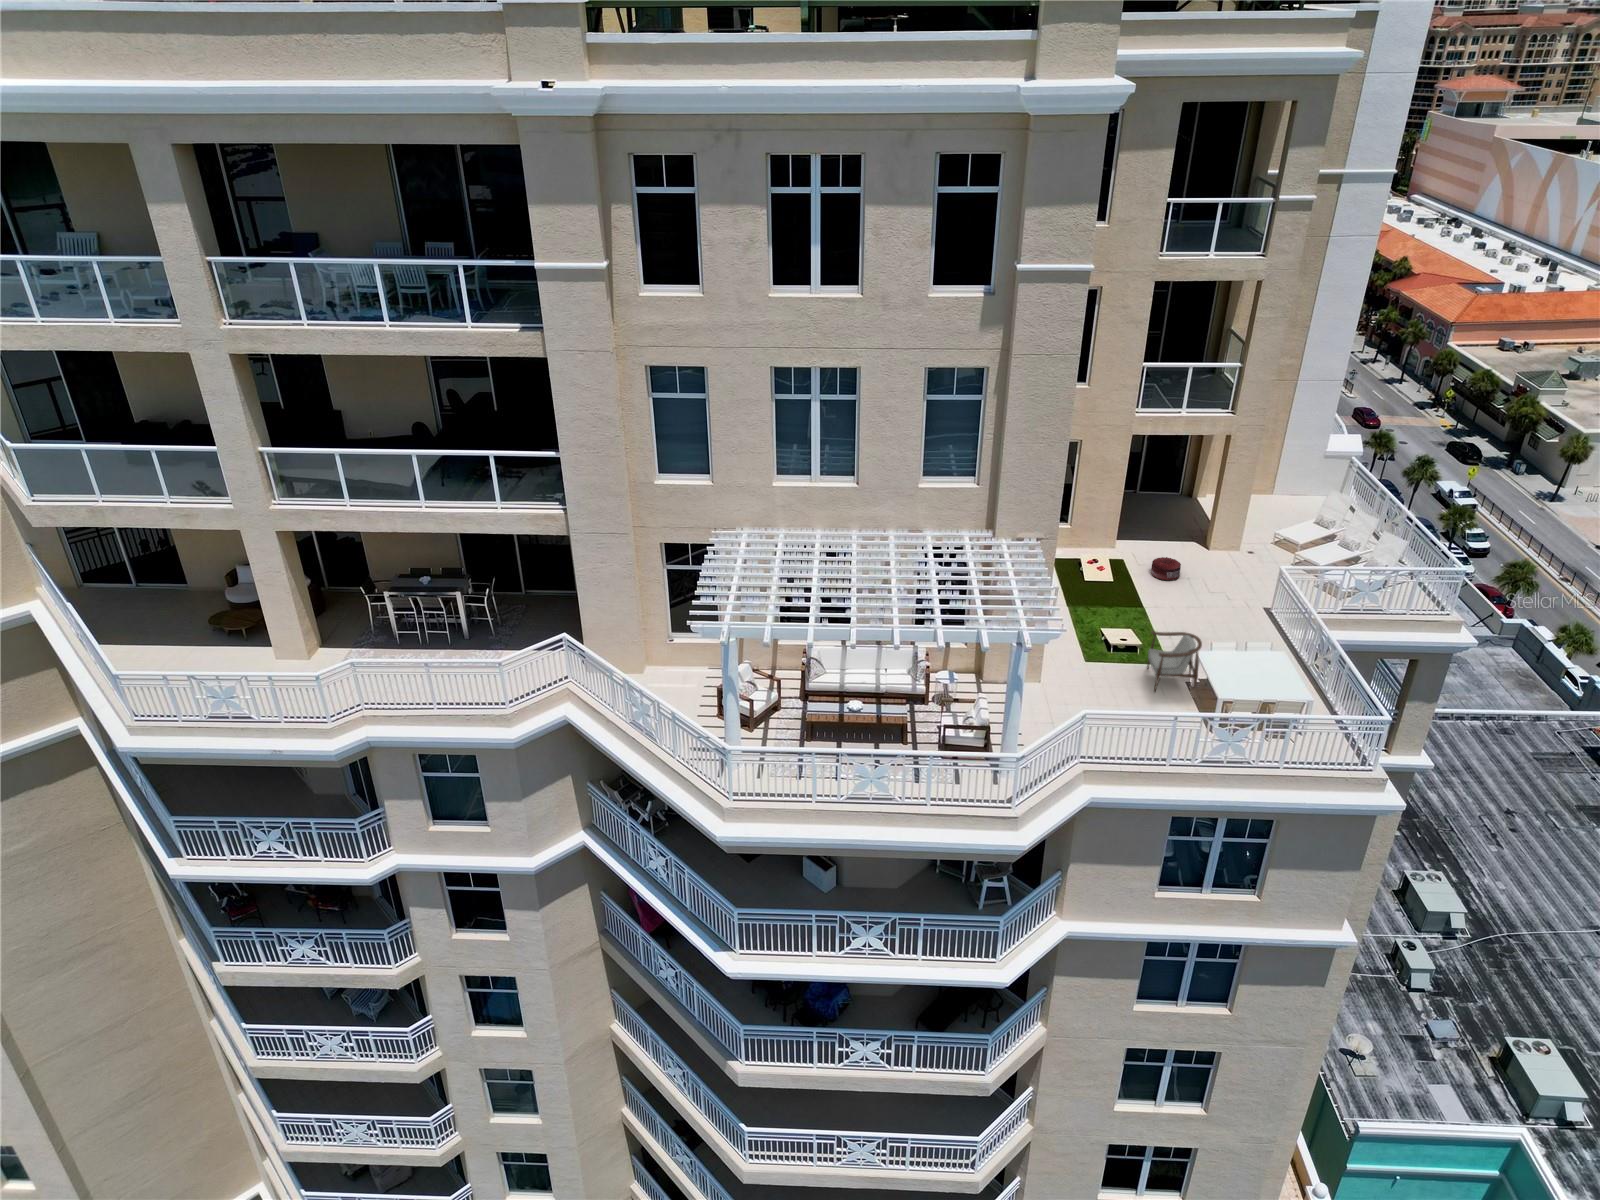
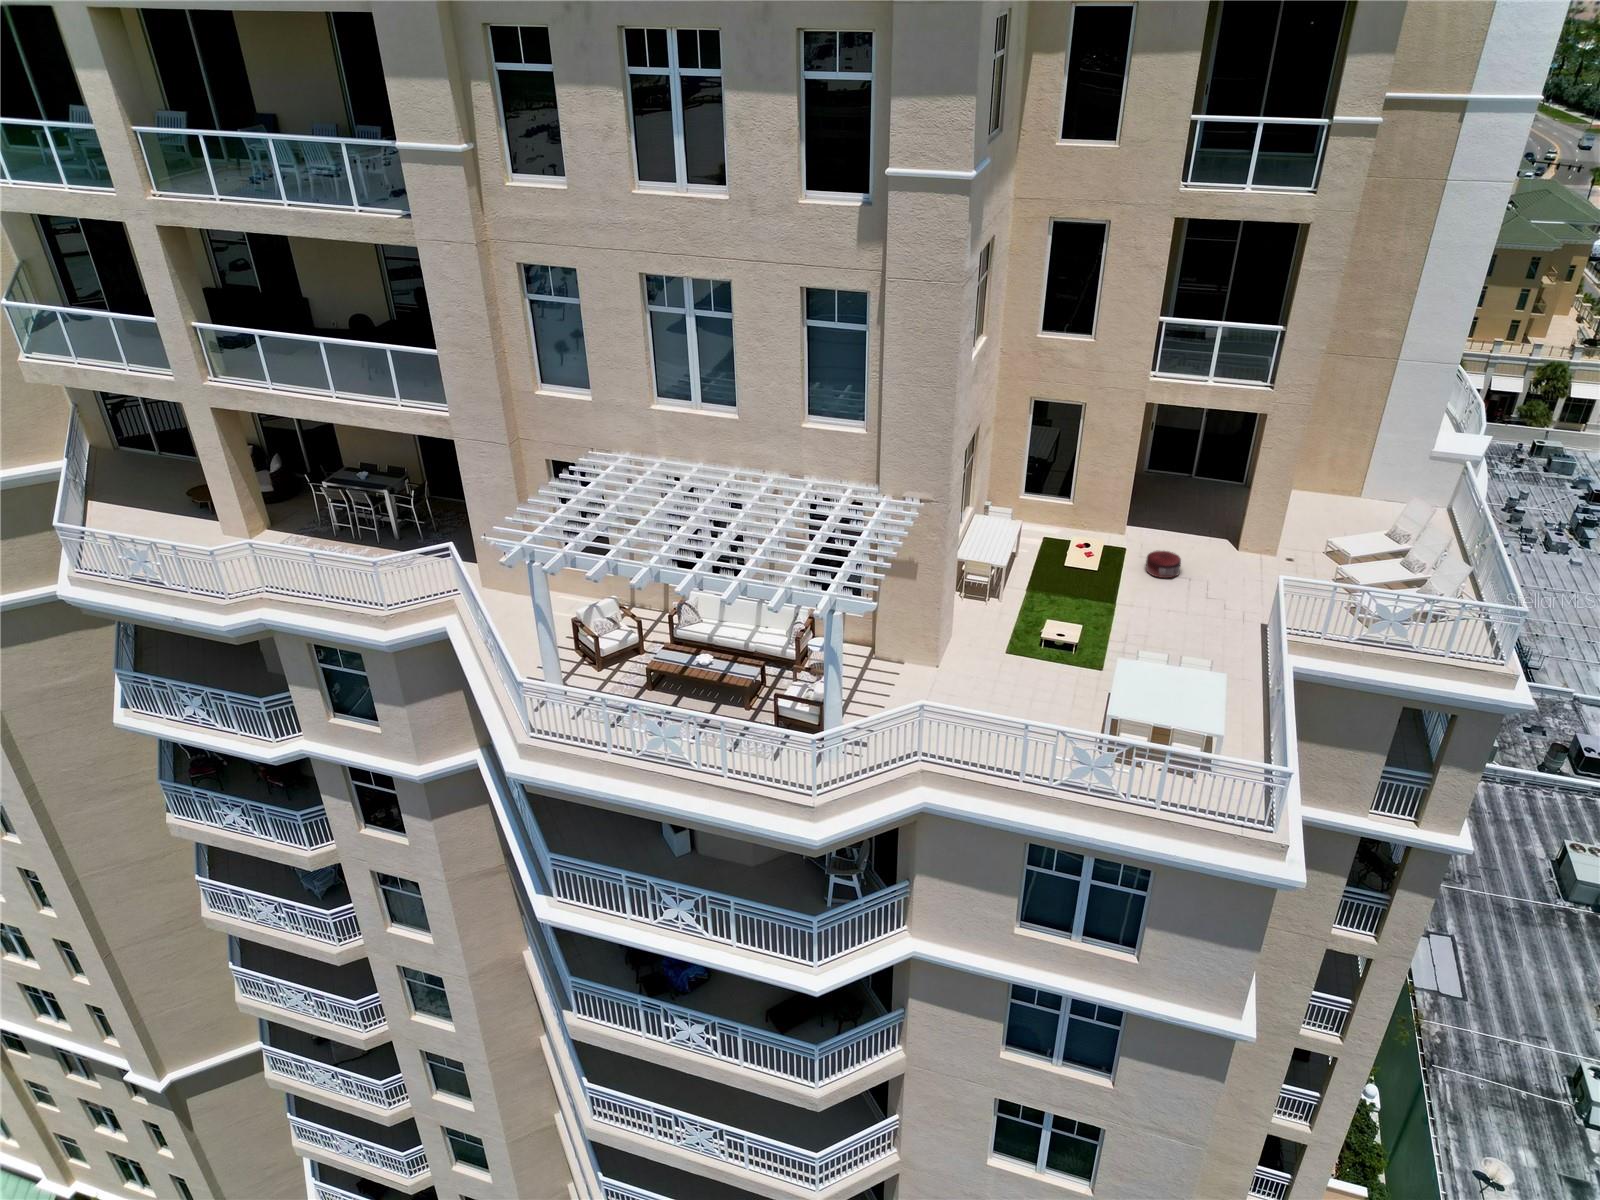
armchair: present [1147,631,1202,692] -> none [1058,628,1122,705]

